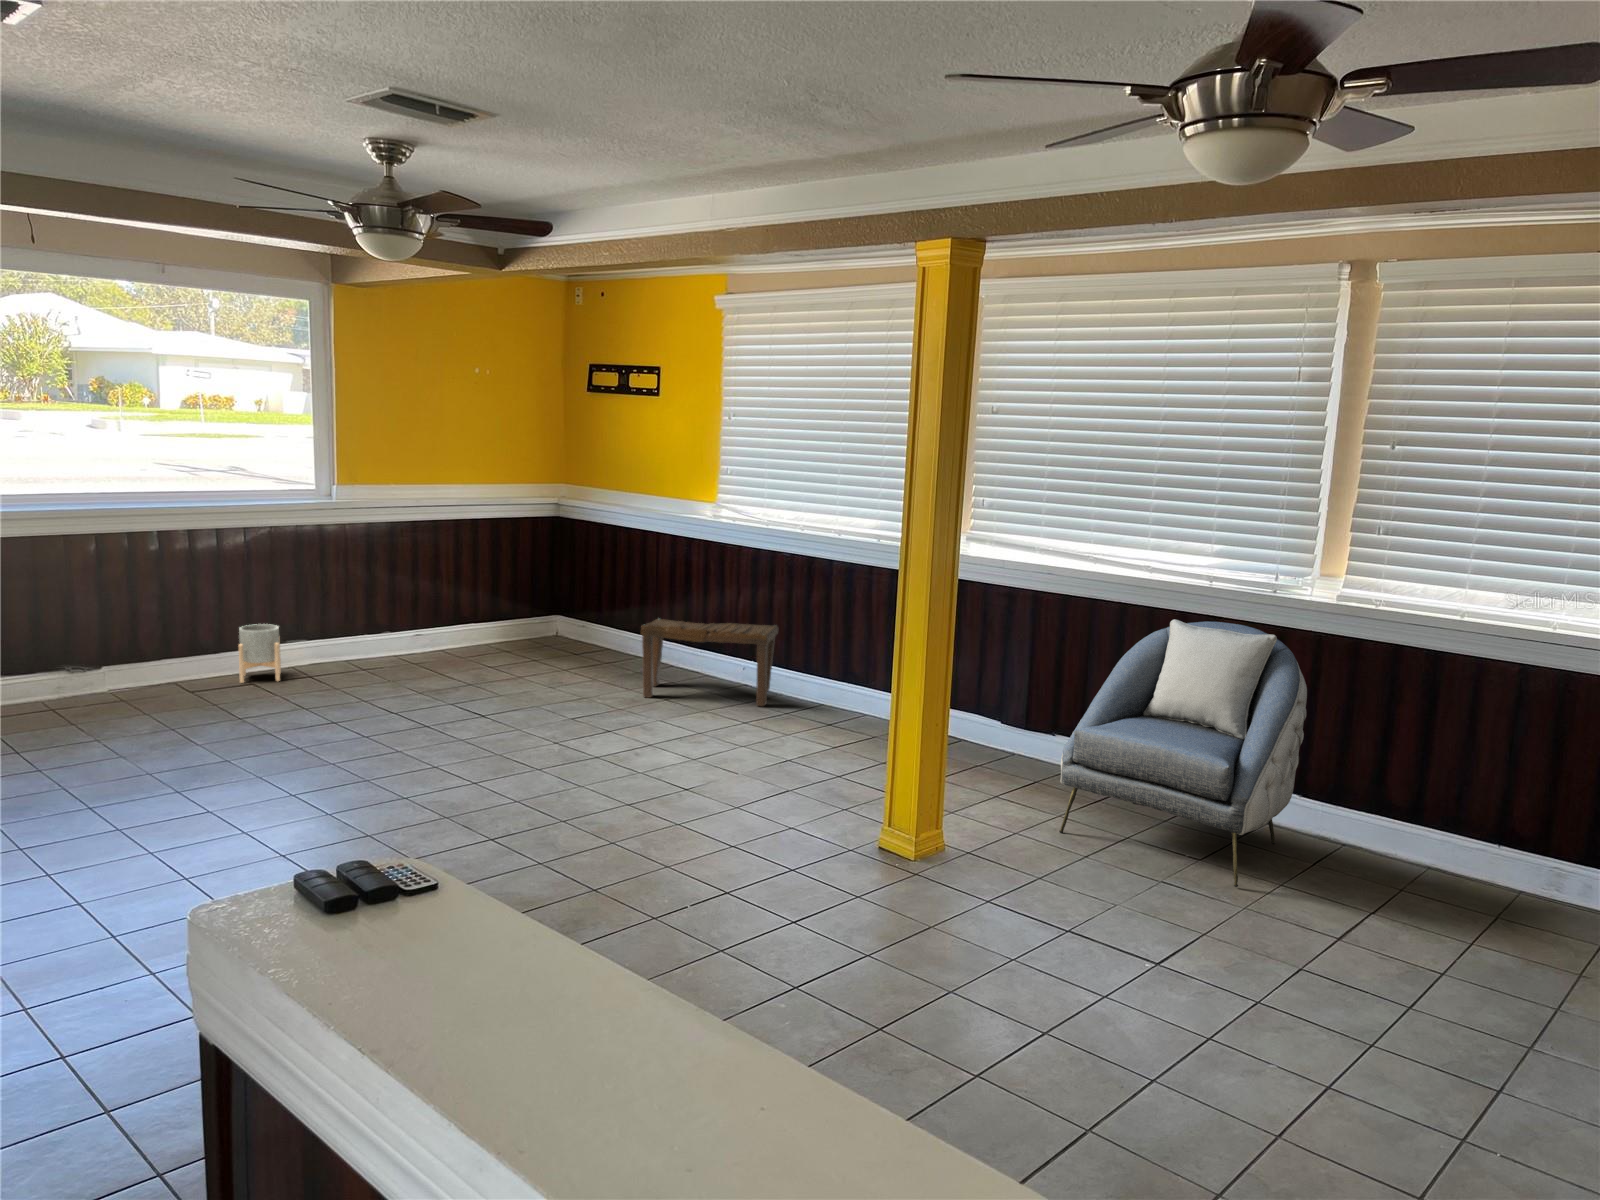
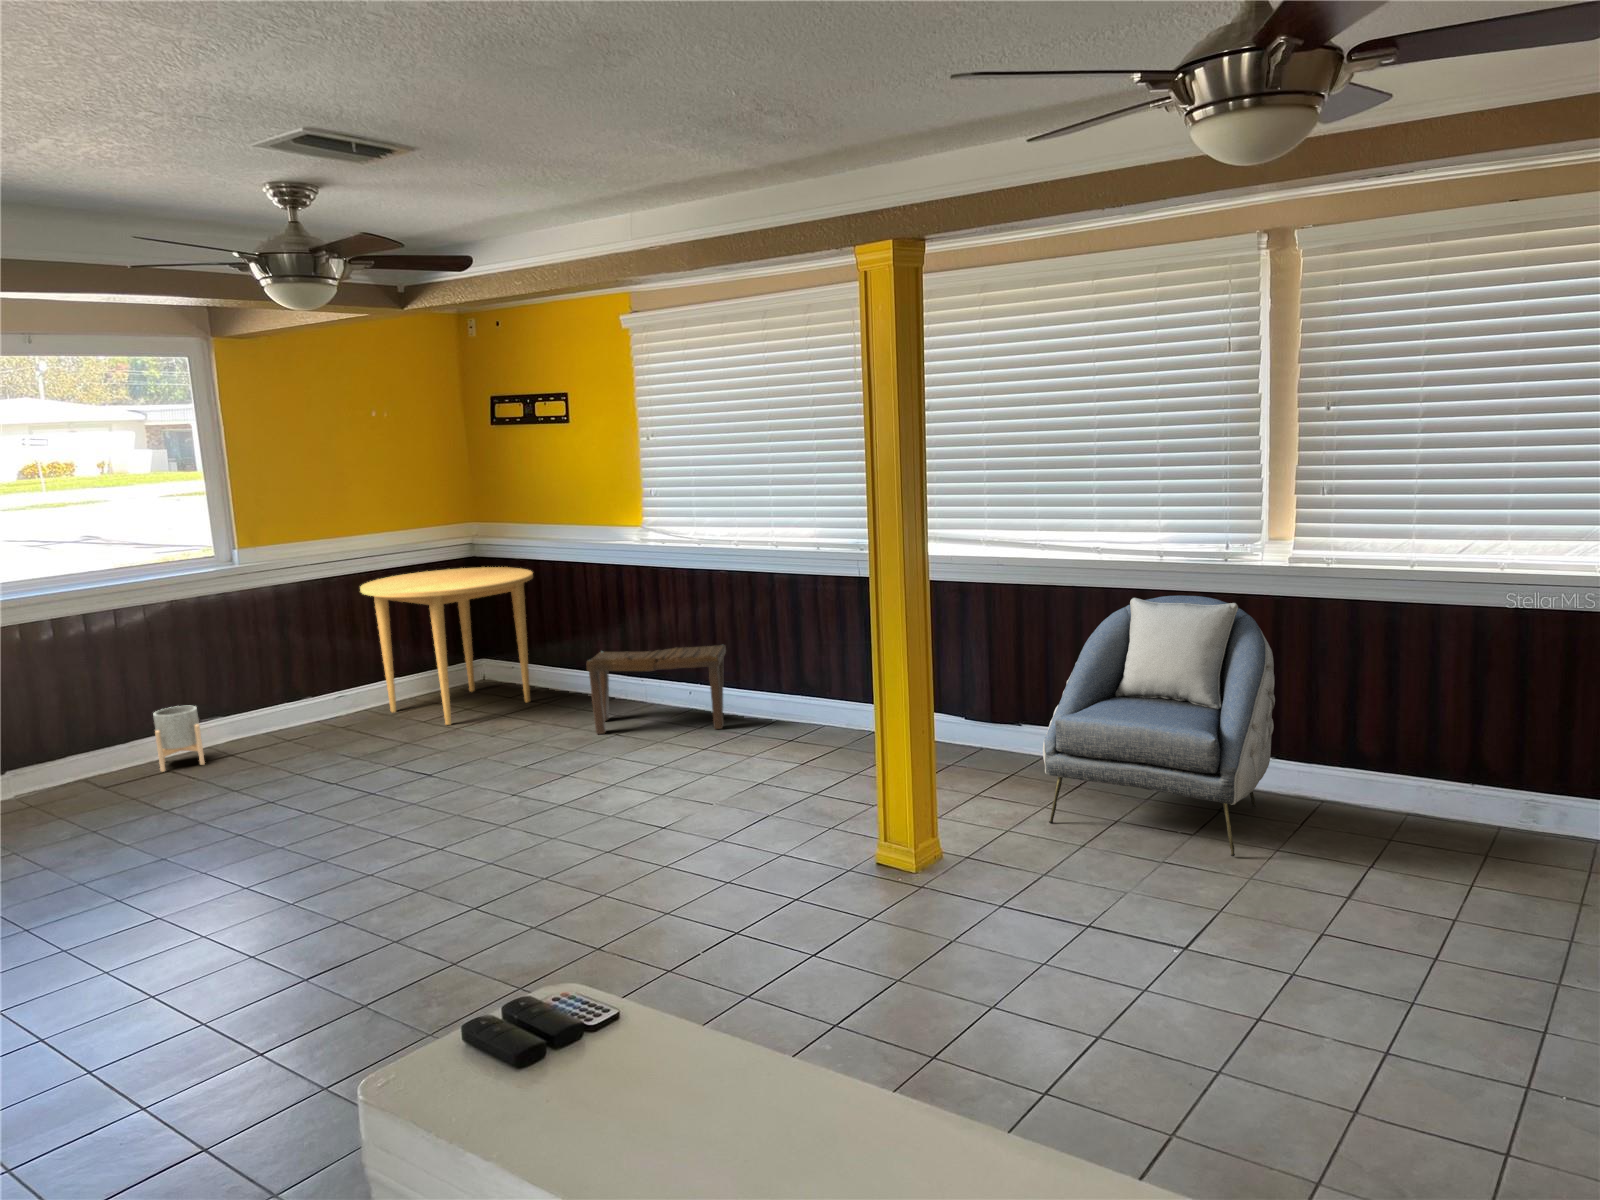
dining table: none [442,525,605,672] -> present [360,567,533,725]

